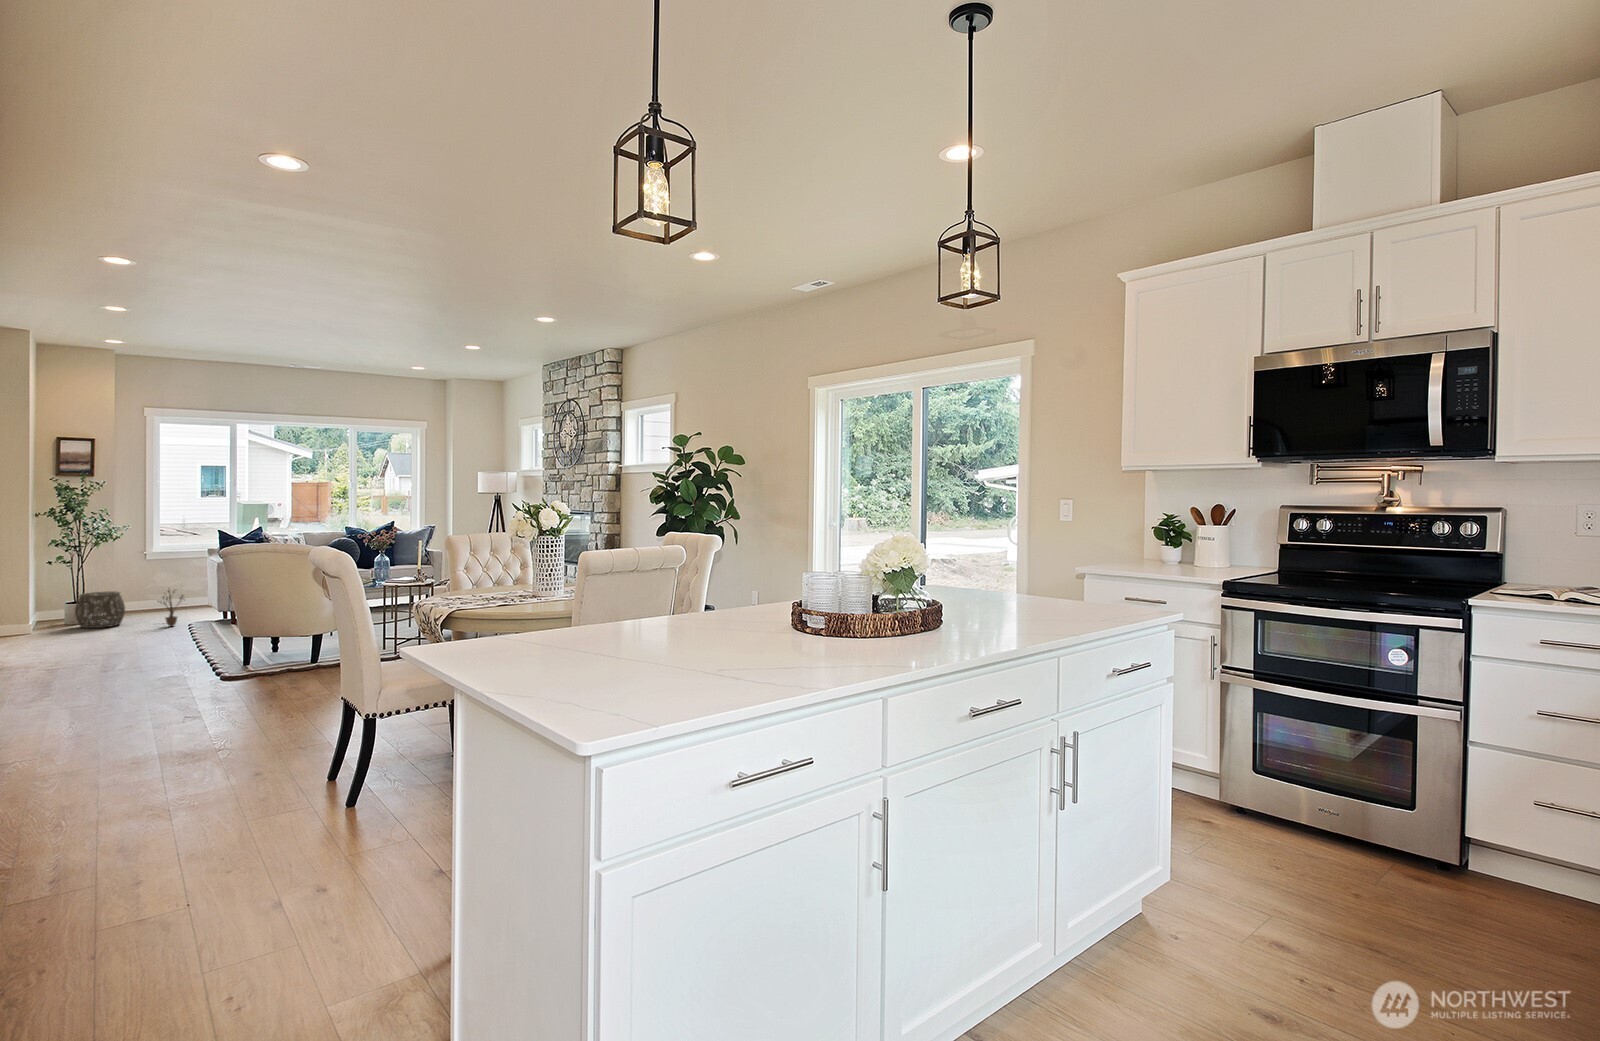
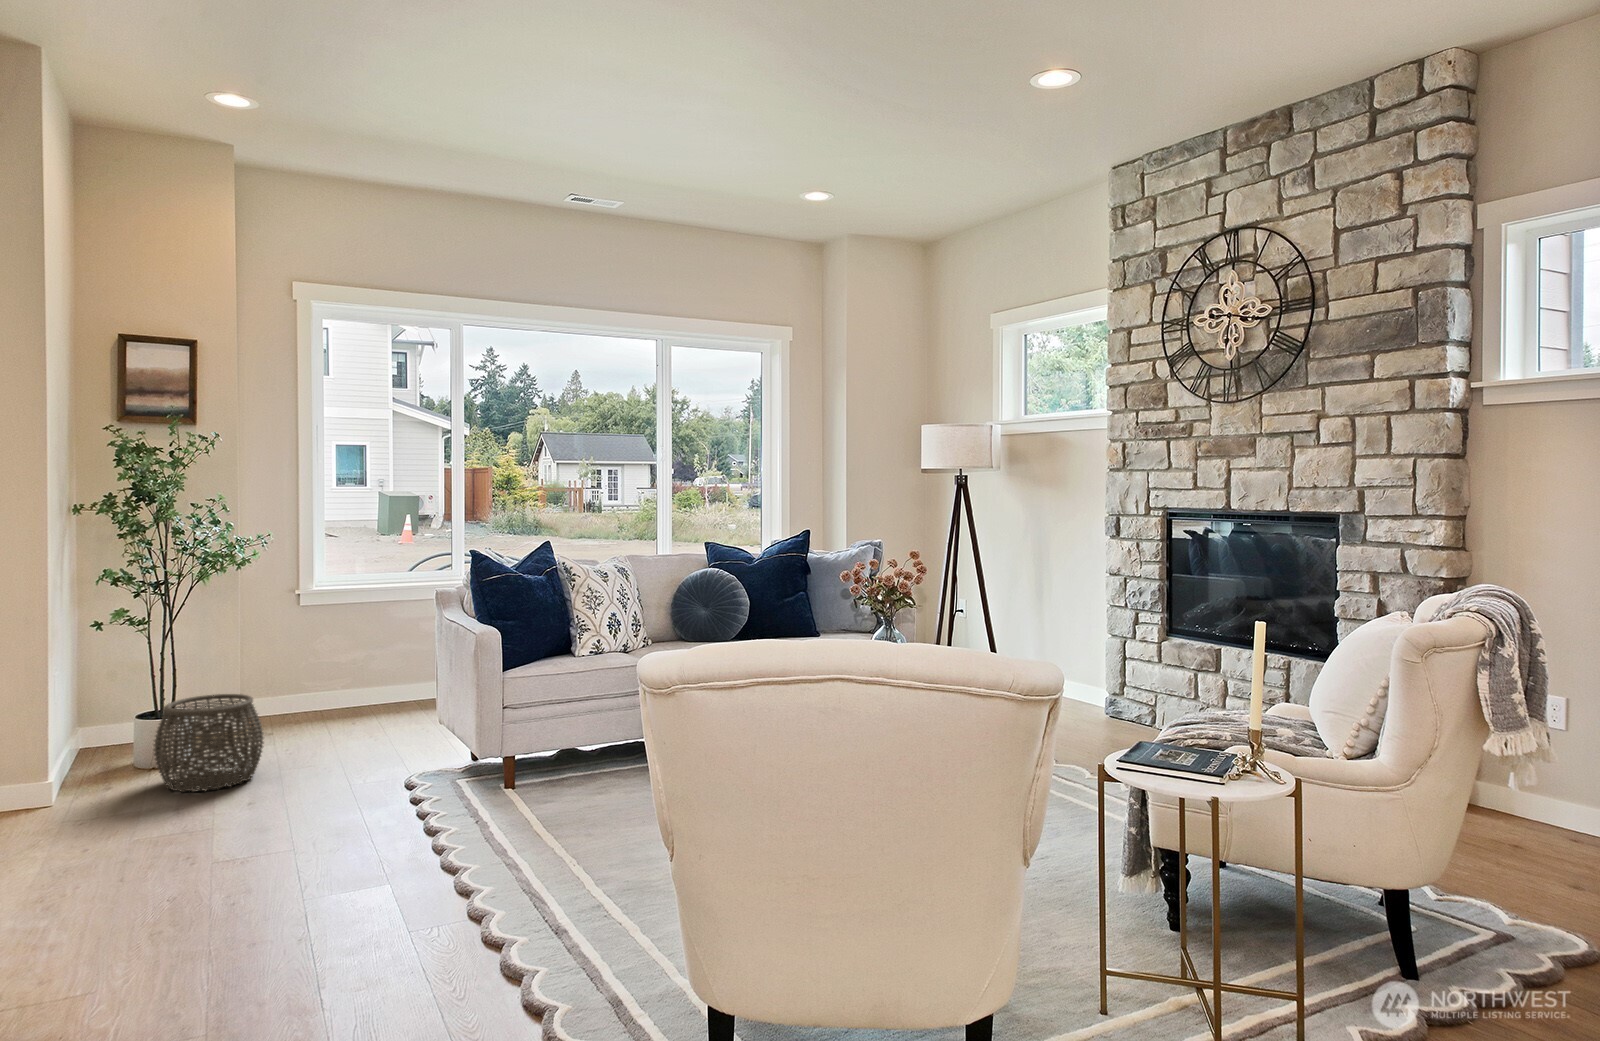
decorative plant: present [163,591,183,626] -> none [327,693,400,789]

